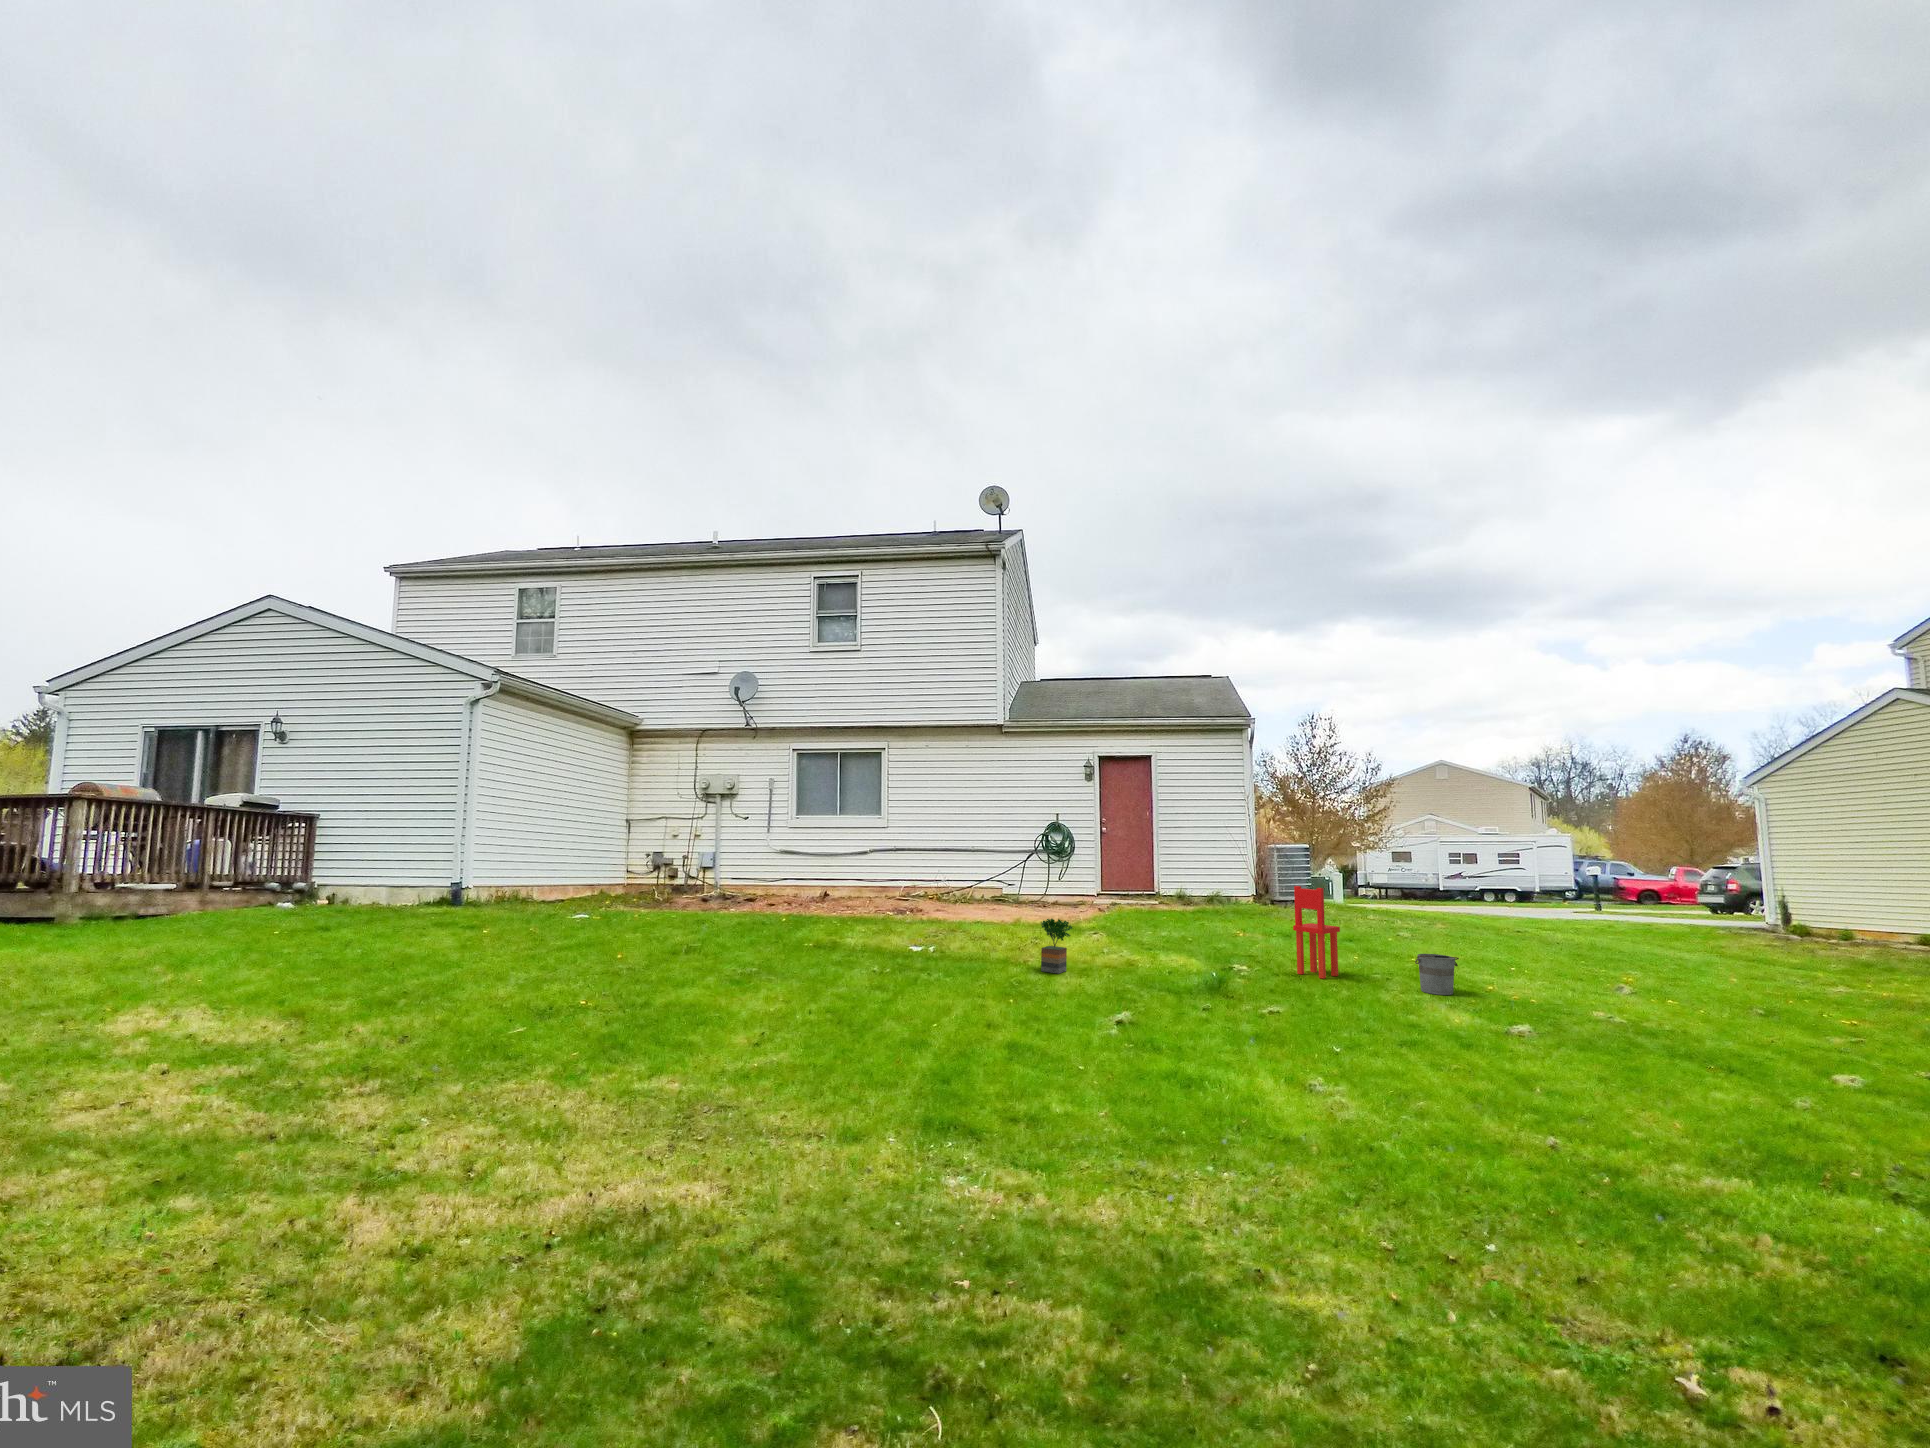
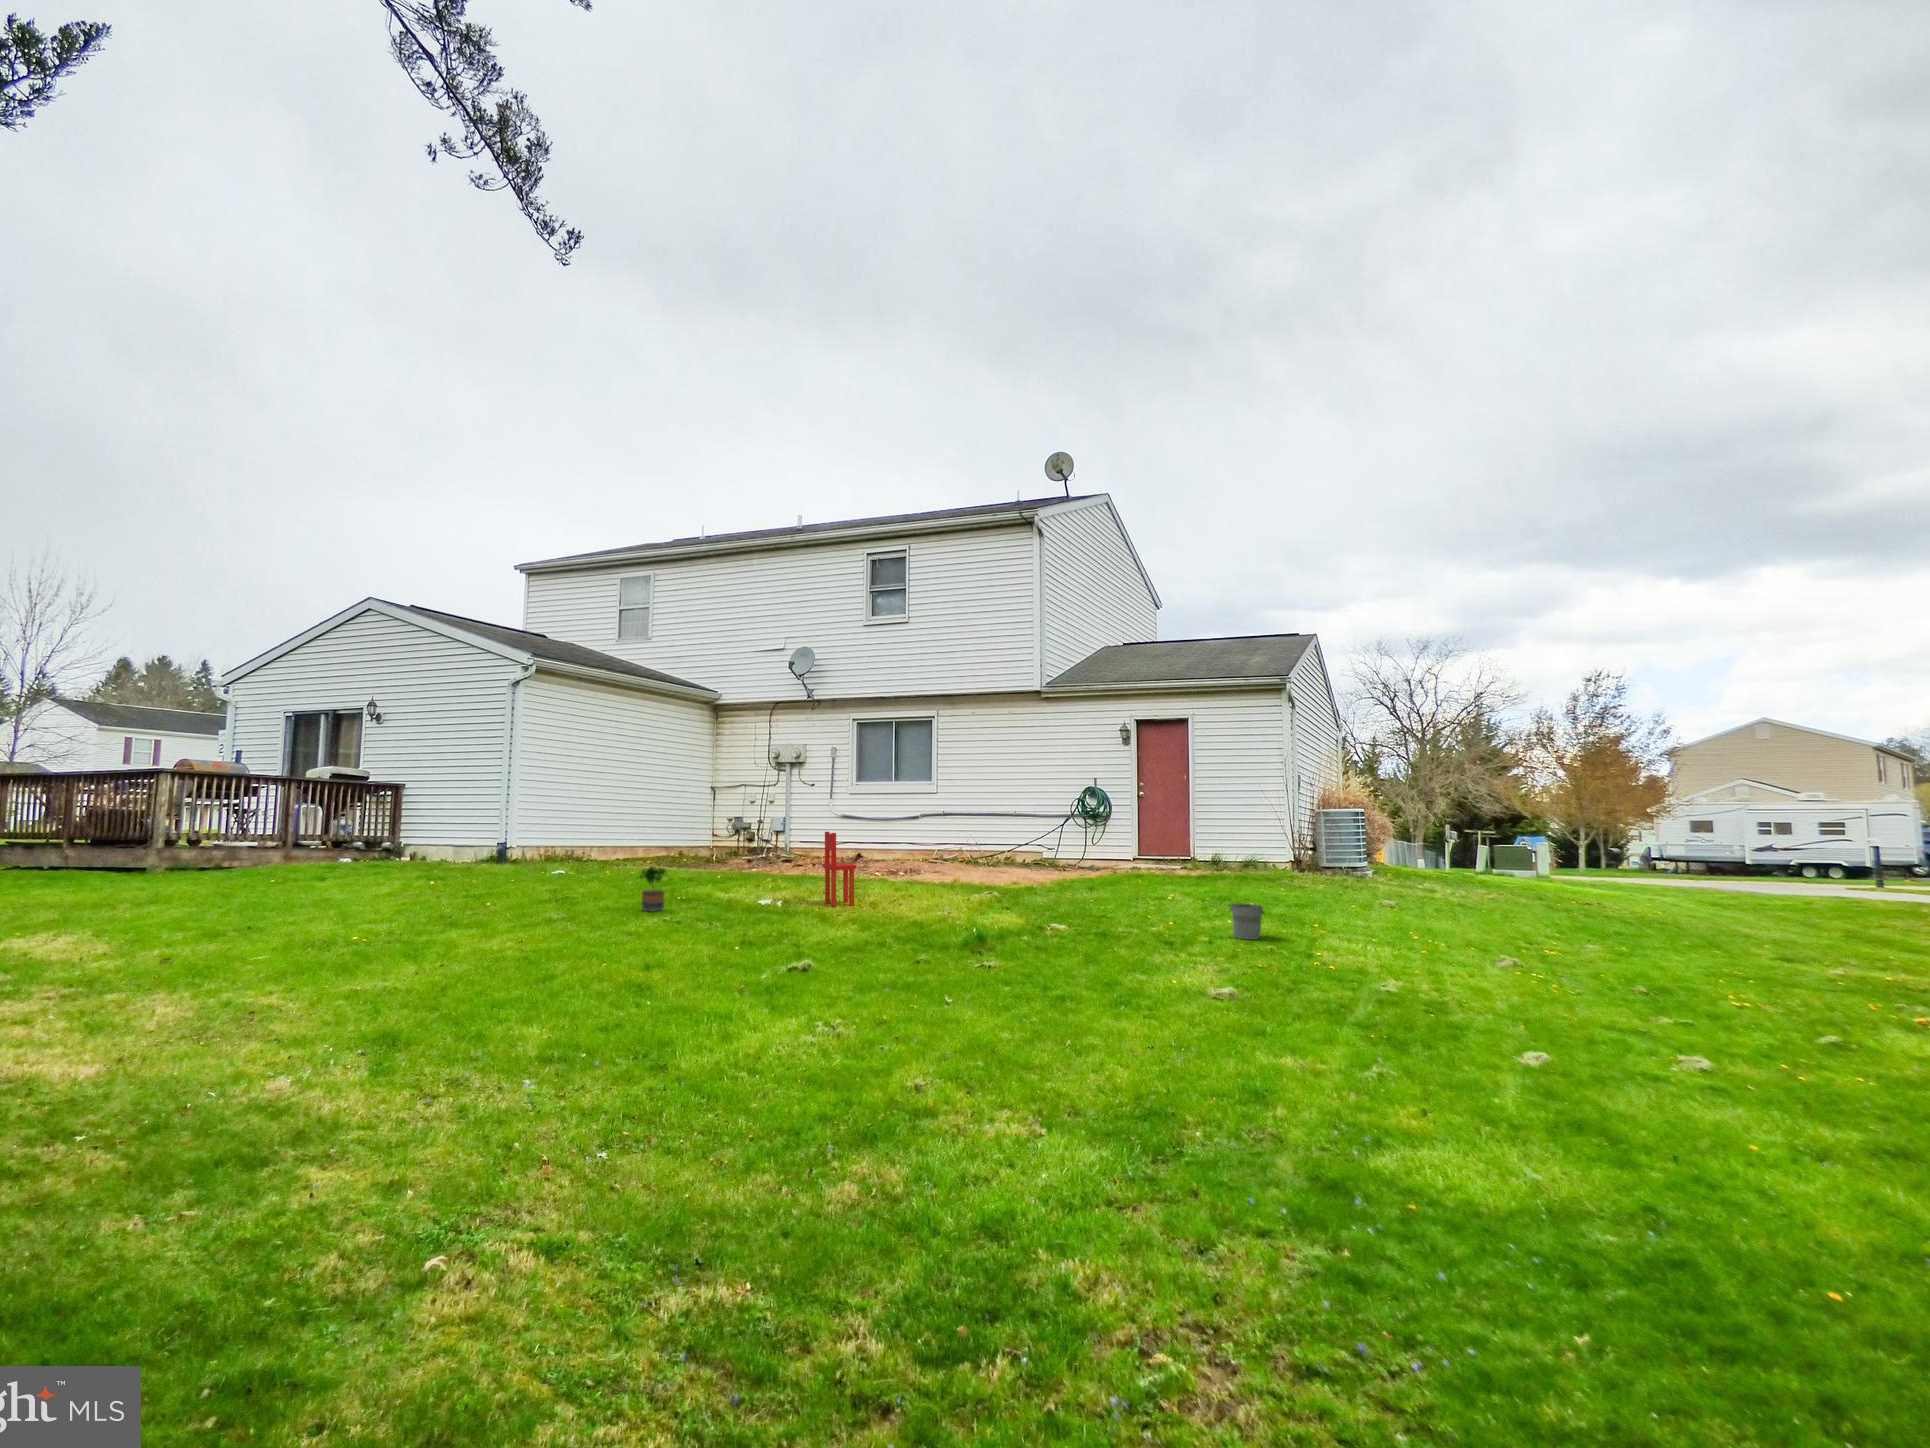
chair: present [1293,886,1340,979] -> present [823,832,856,906]
potted tree: present [1041,919,1072,974] -> present [640,866,670,912]

